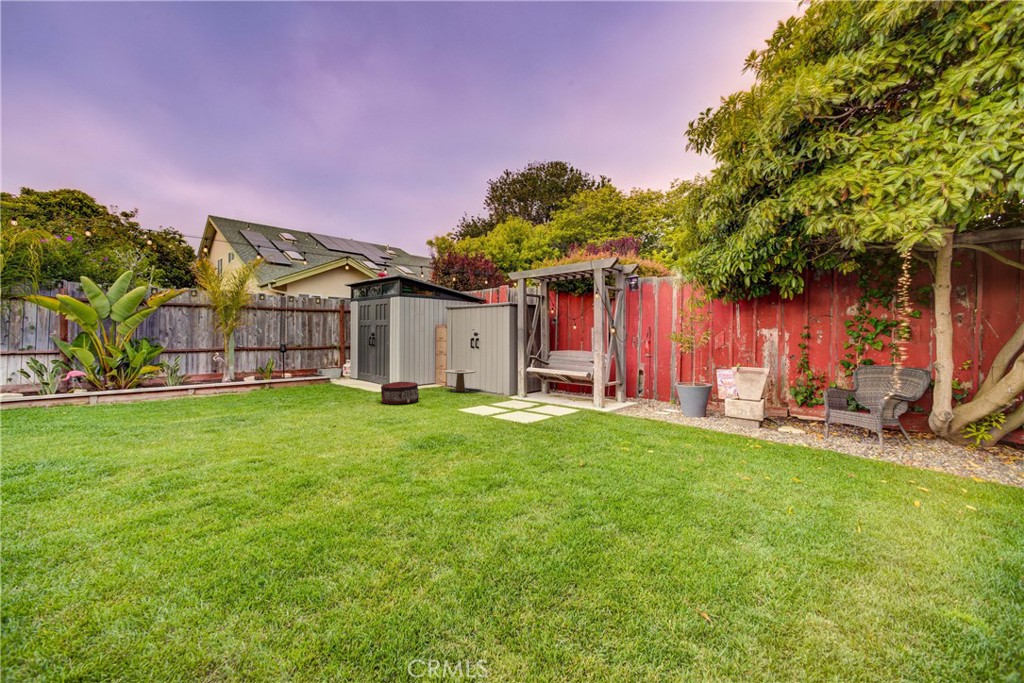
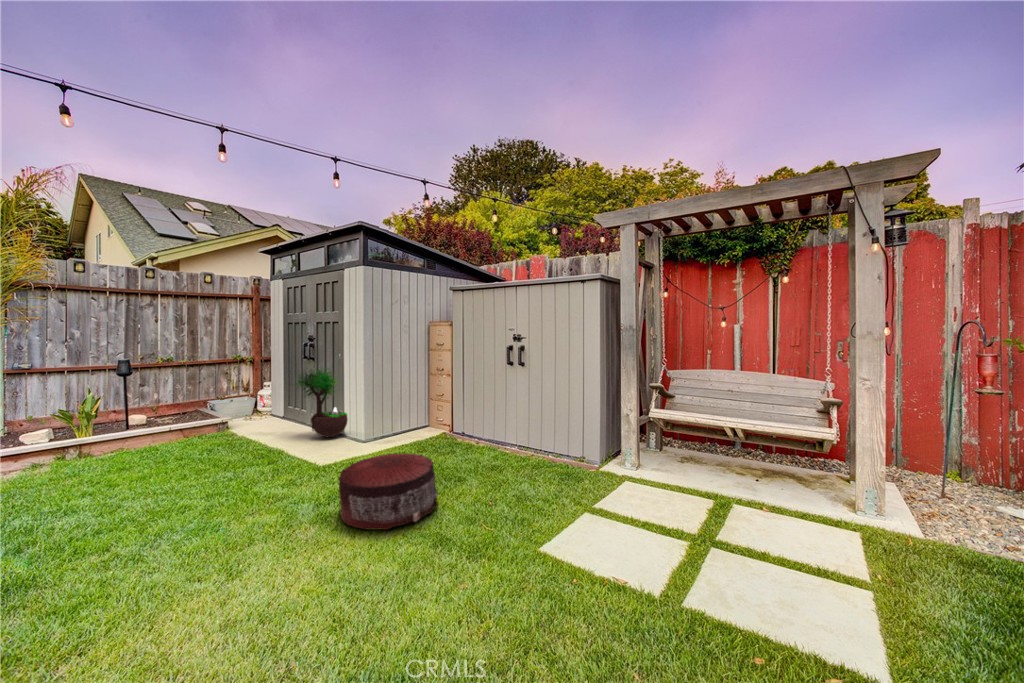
potted tree: none [363,346,390,385] -> present [296,368,348,437]
side table: present [444,369,476,392] -> none [465,404,528,454]

